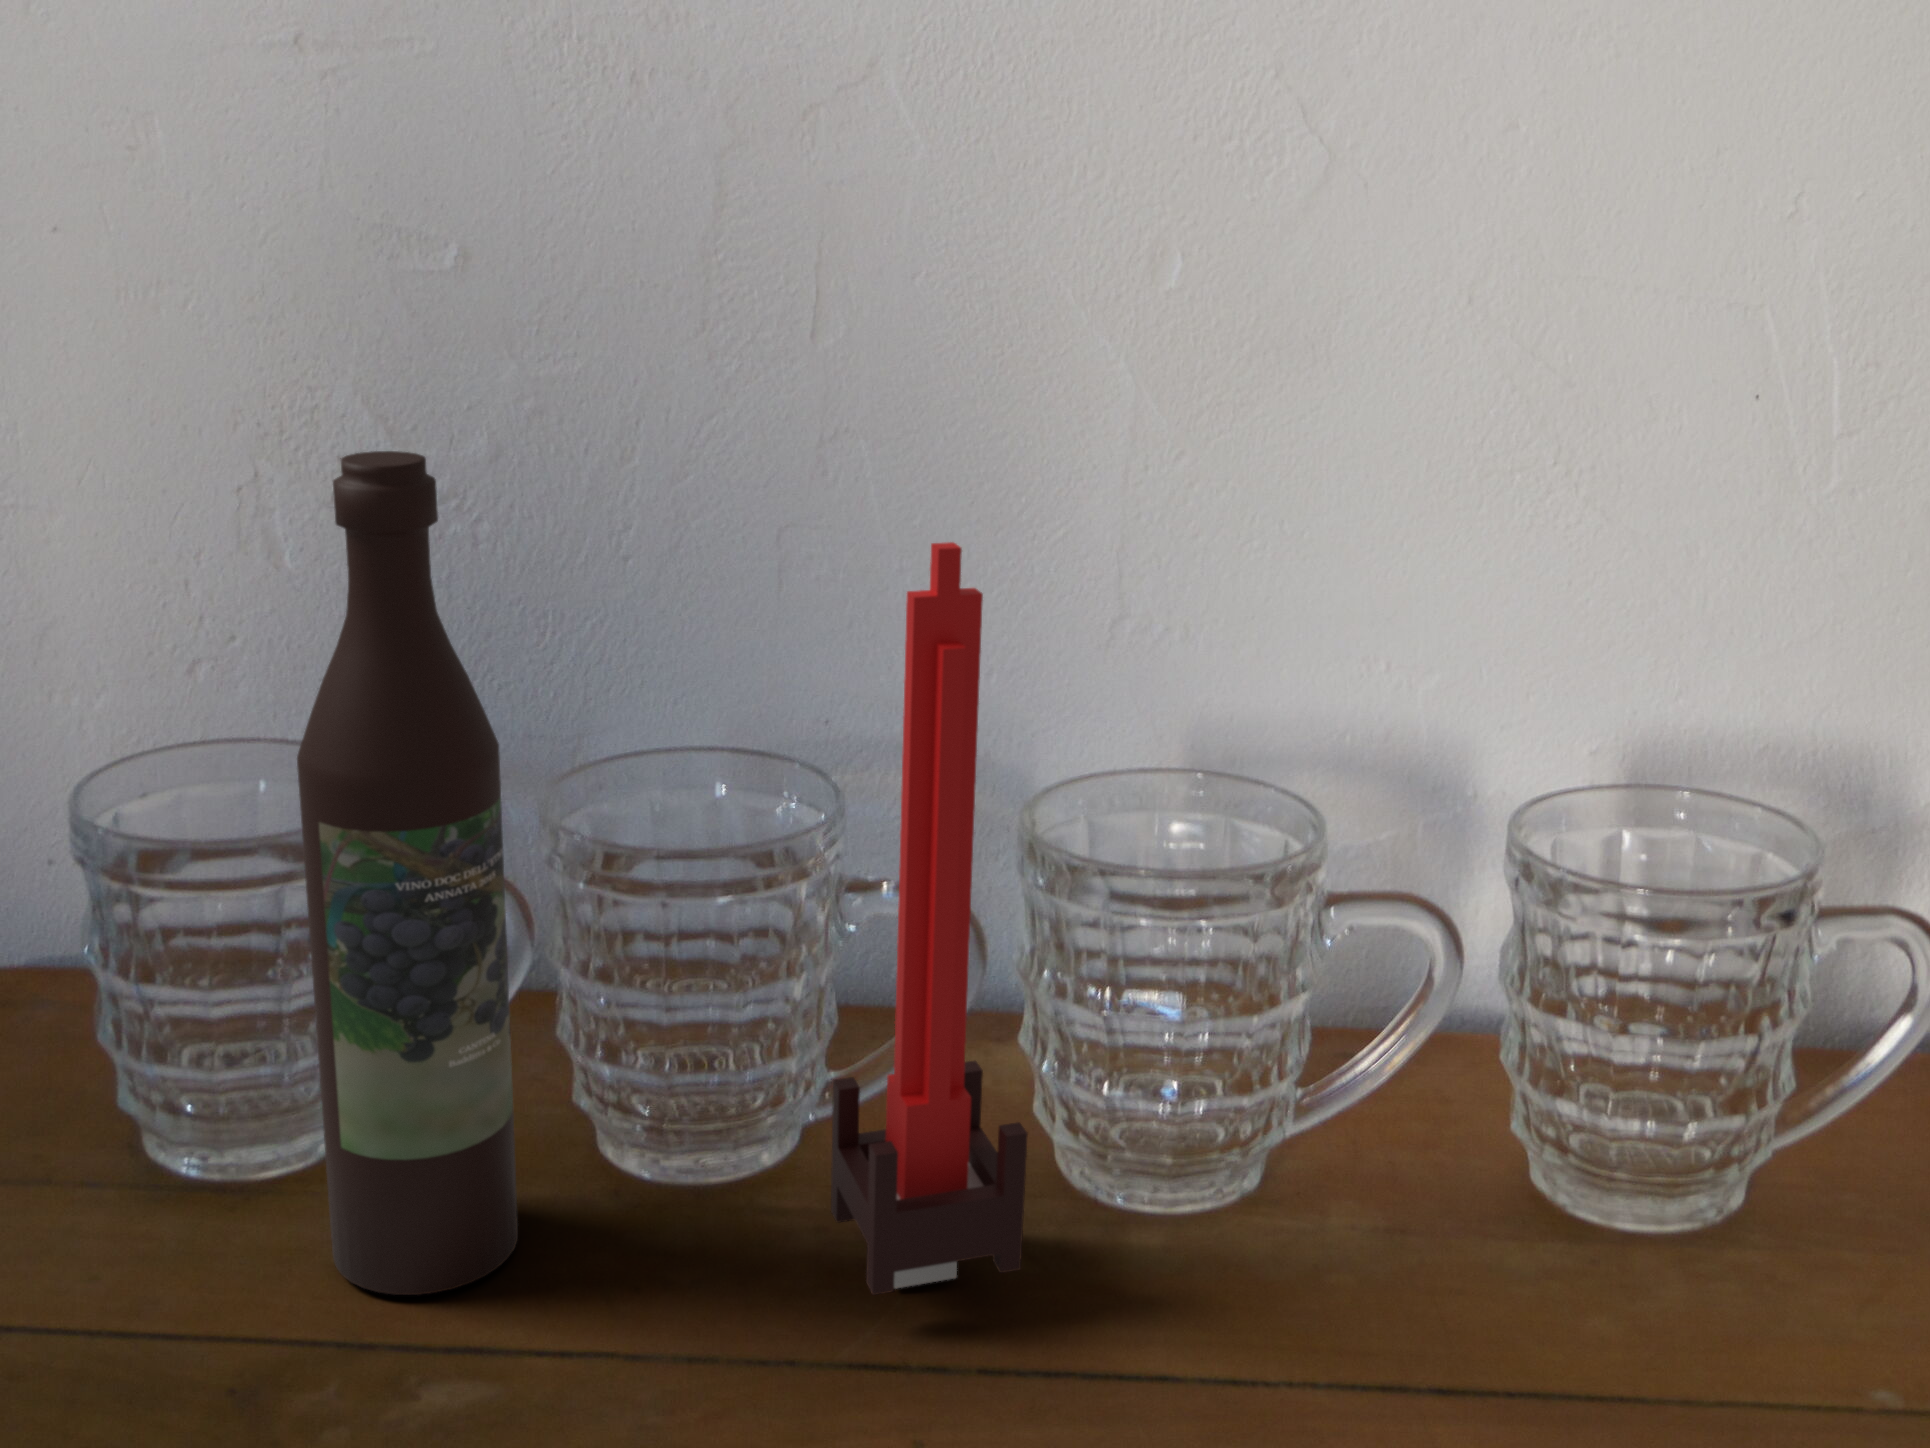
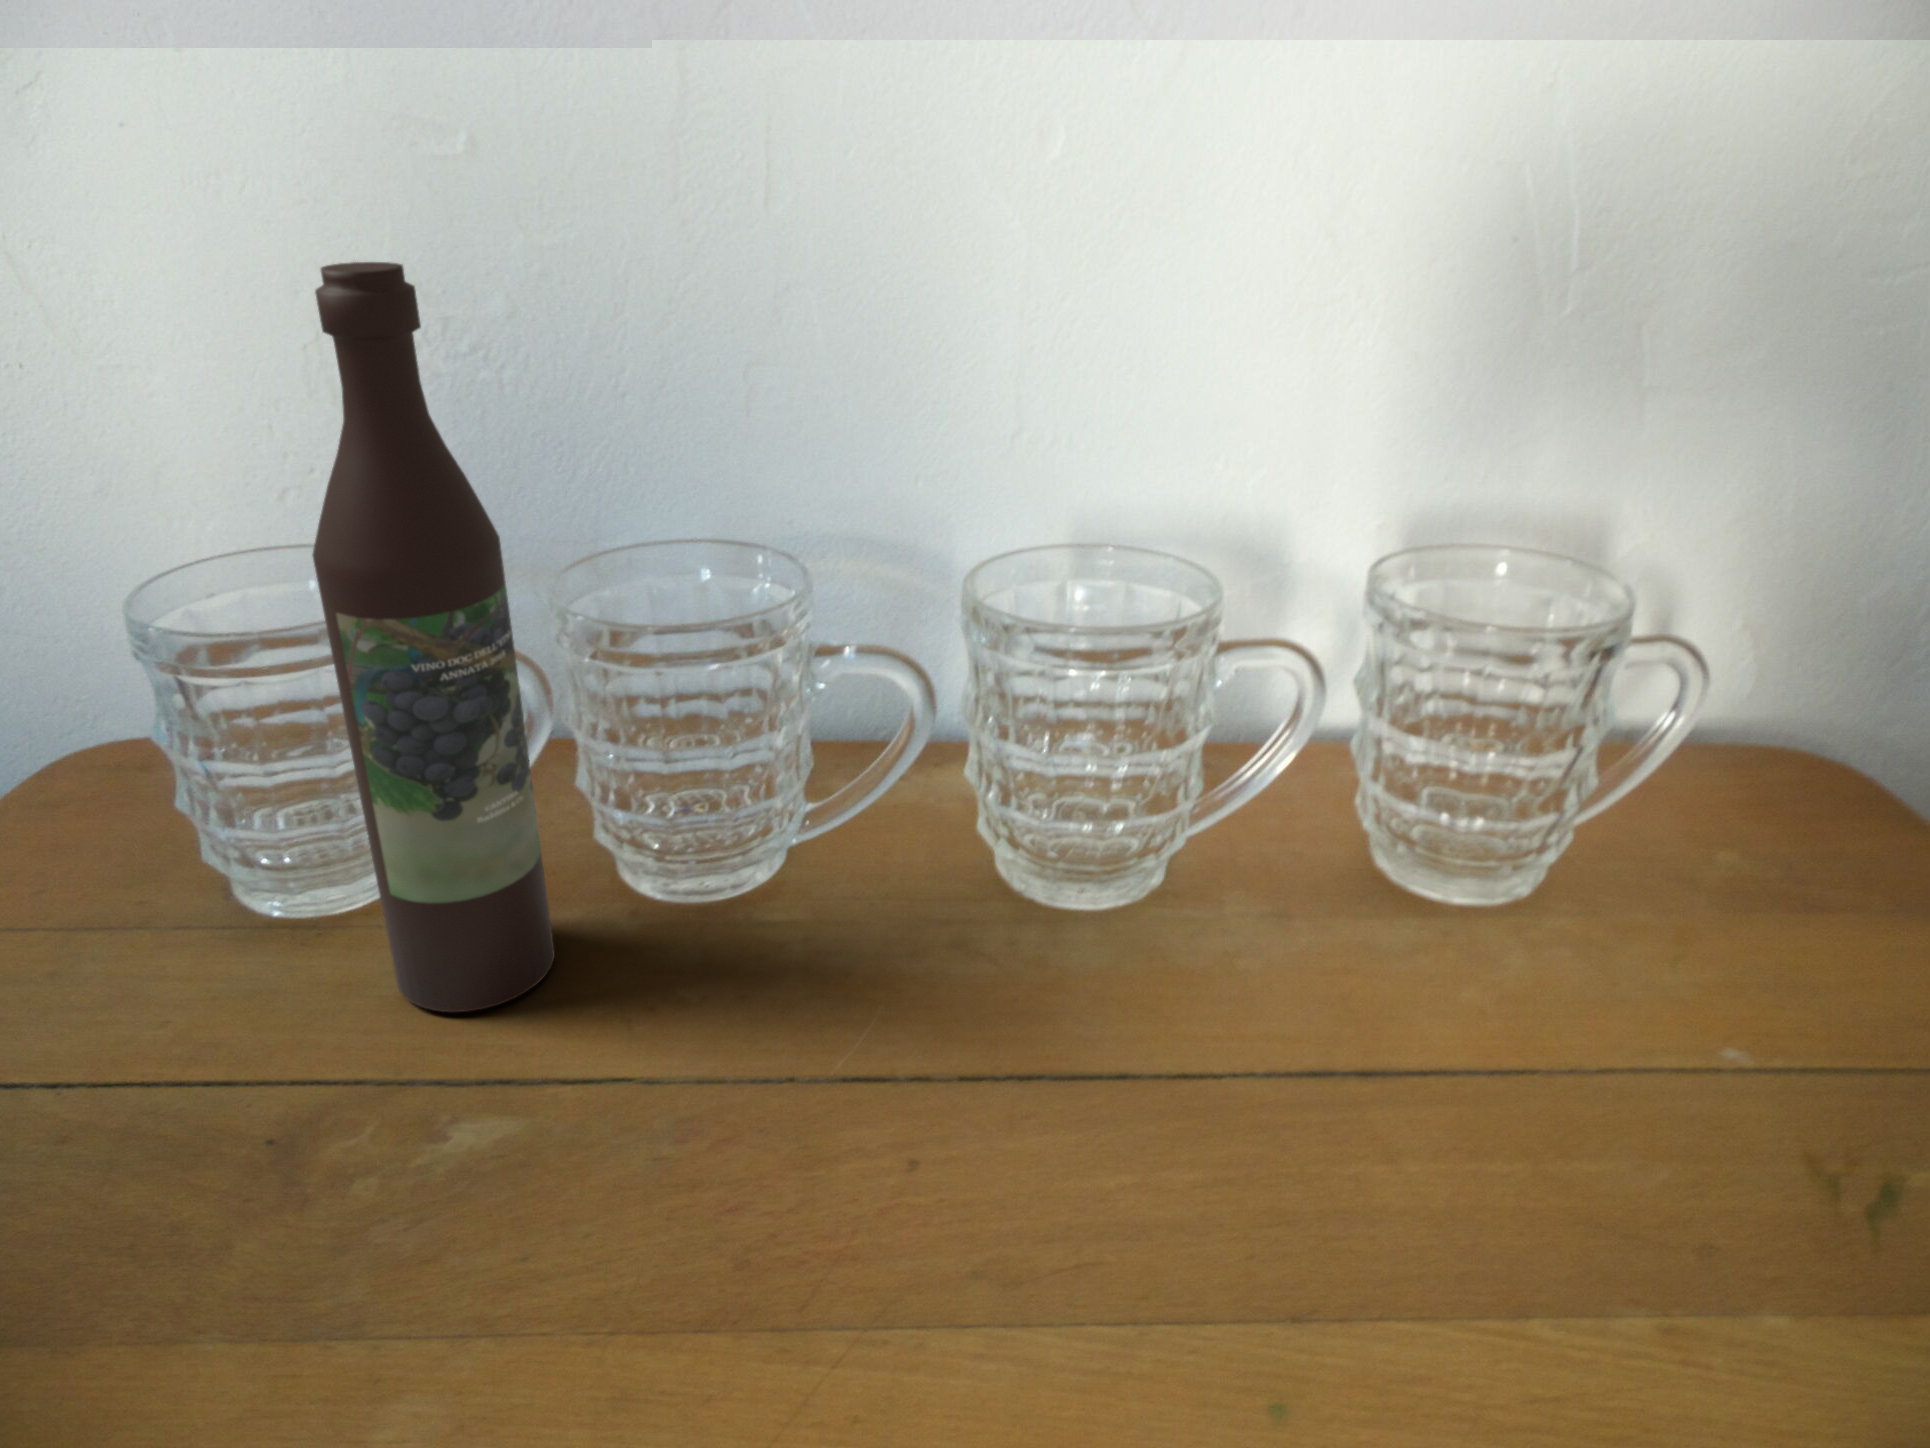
candle: present [831,542,1028,1295] -> none [814,332,984,997]

